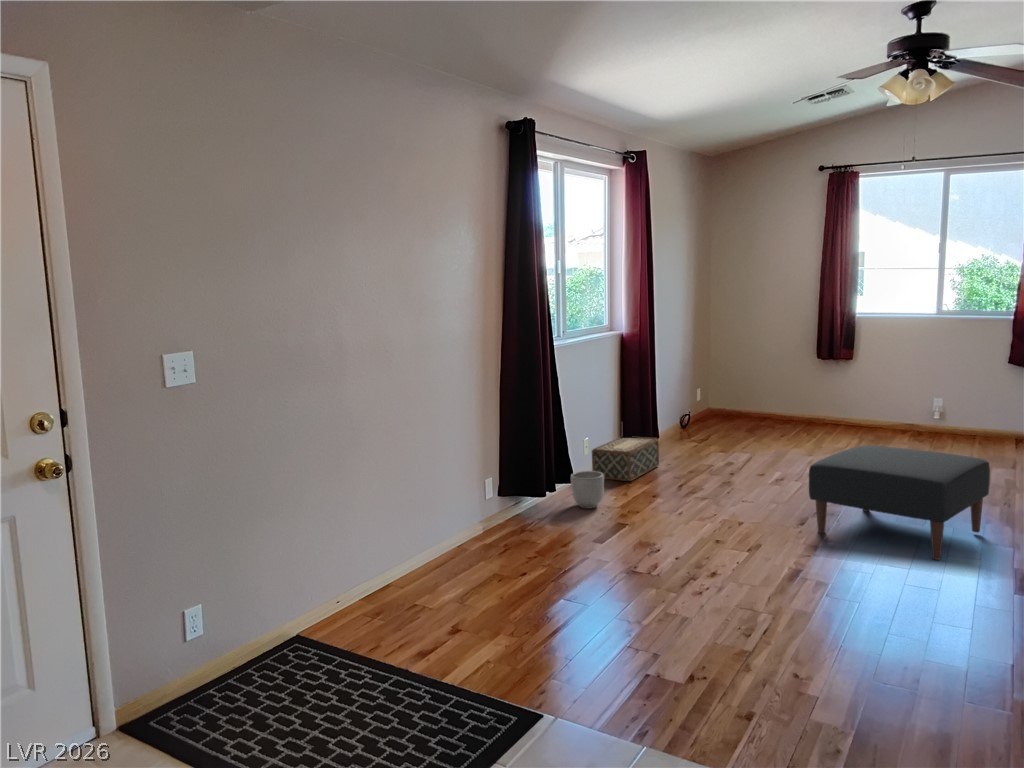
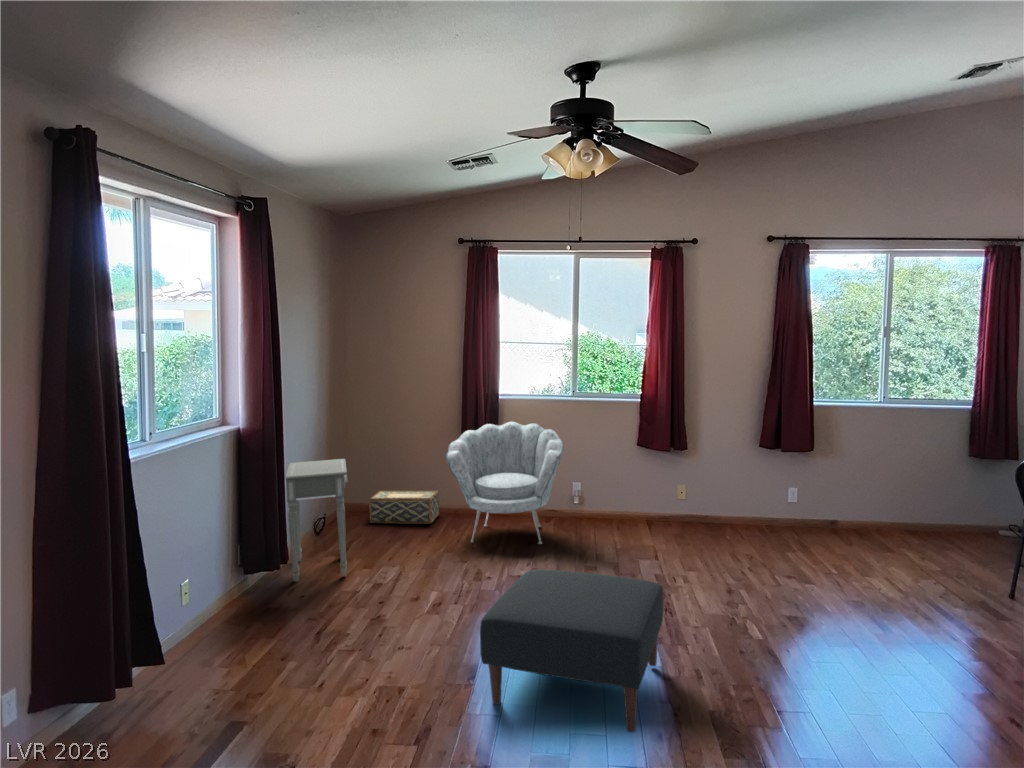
armchair: none [797,341,920,454] -> present [446,422,564,544]
side table: none [658,365,706,457] -> present [286,459,348,582]
woven basket: present [592,437,659,481] -> present [369,490,439,524]
planter: present [571,471,604,509] -> none [140,656,197,722]

